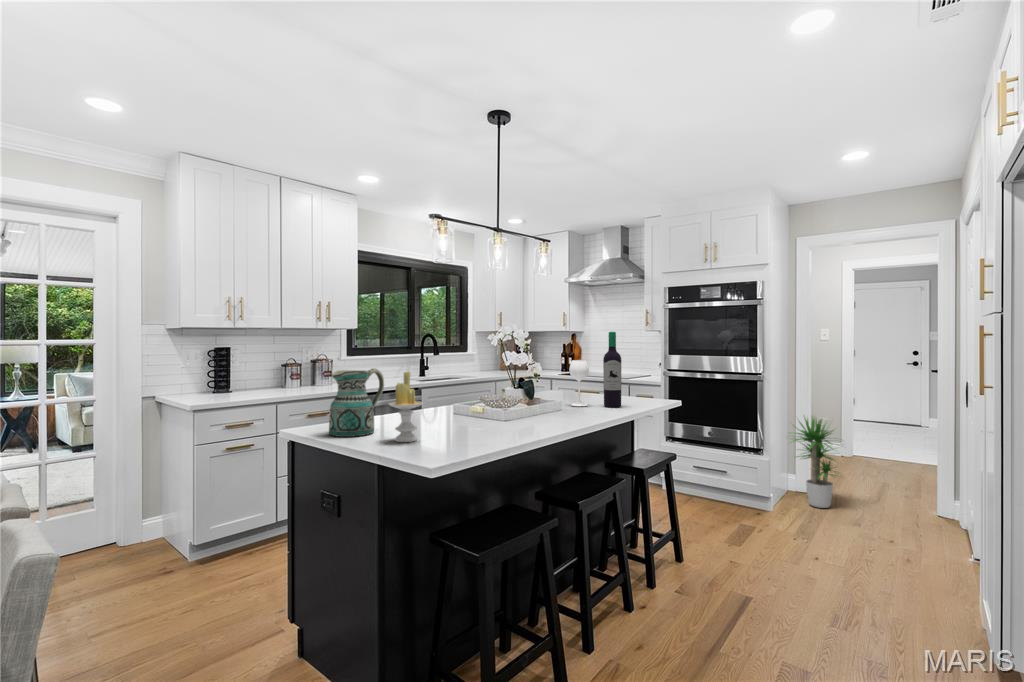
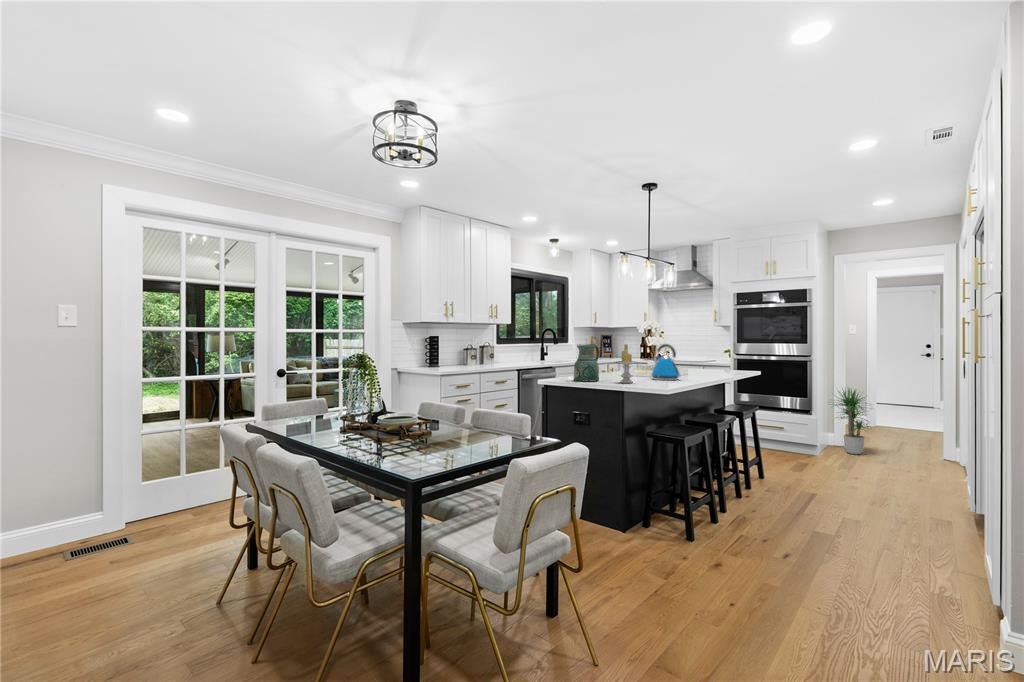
wine bottle: present [569,332,621,407] -> none [687,324,724,374]
kettle: none [477,368,523,429] -> present [651,344,680,380]

